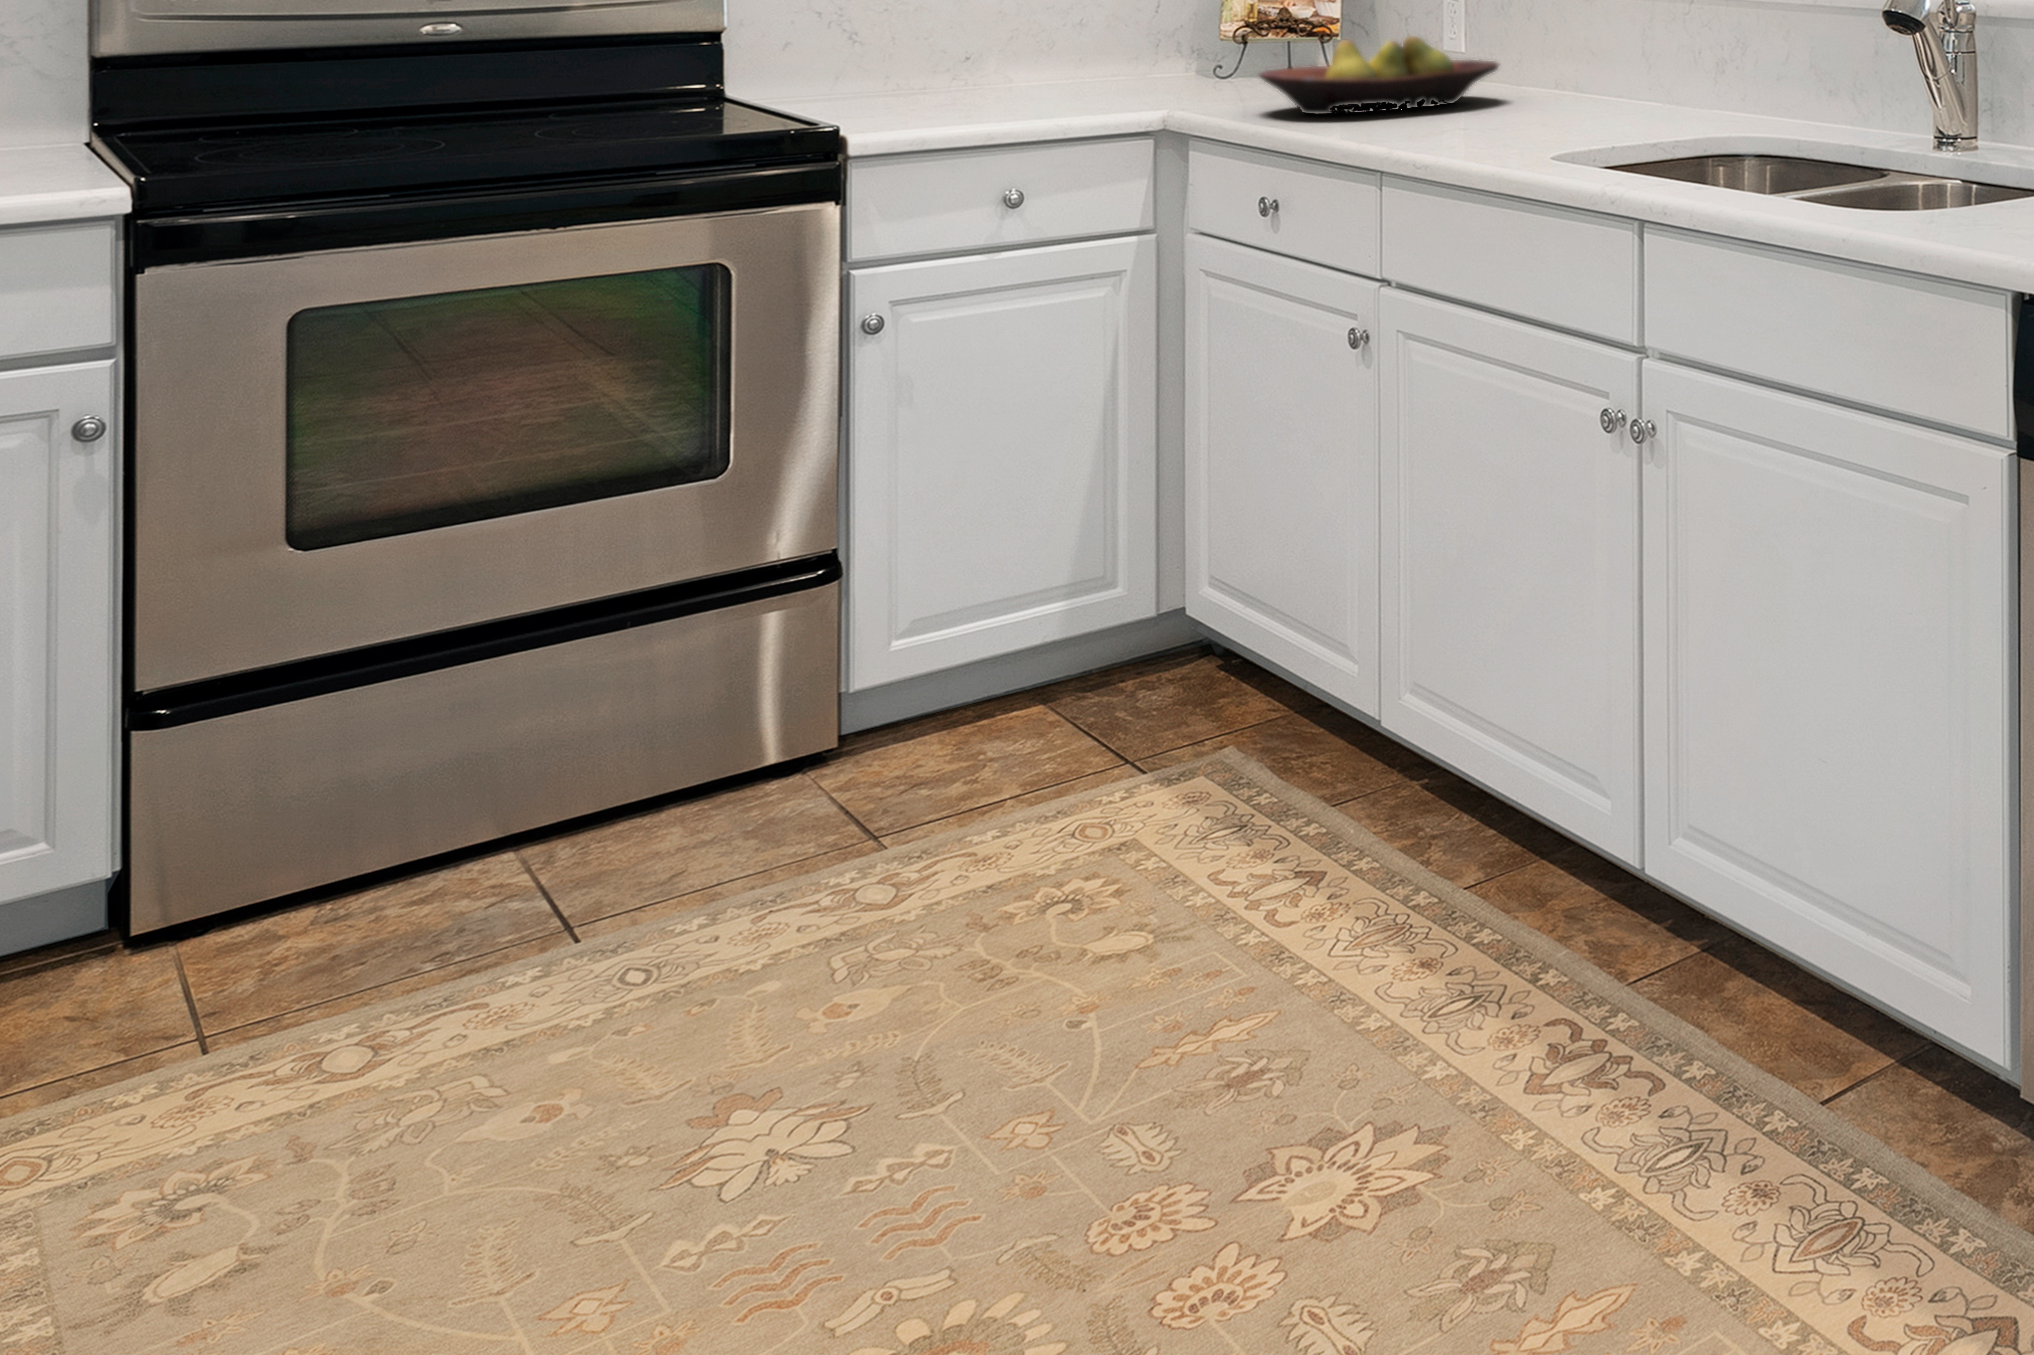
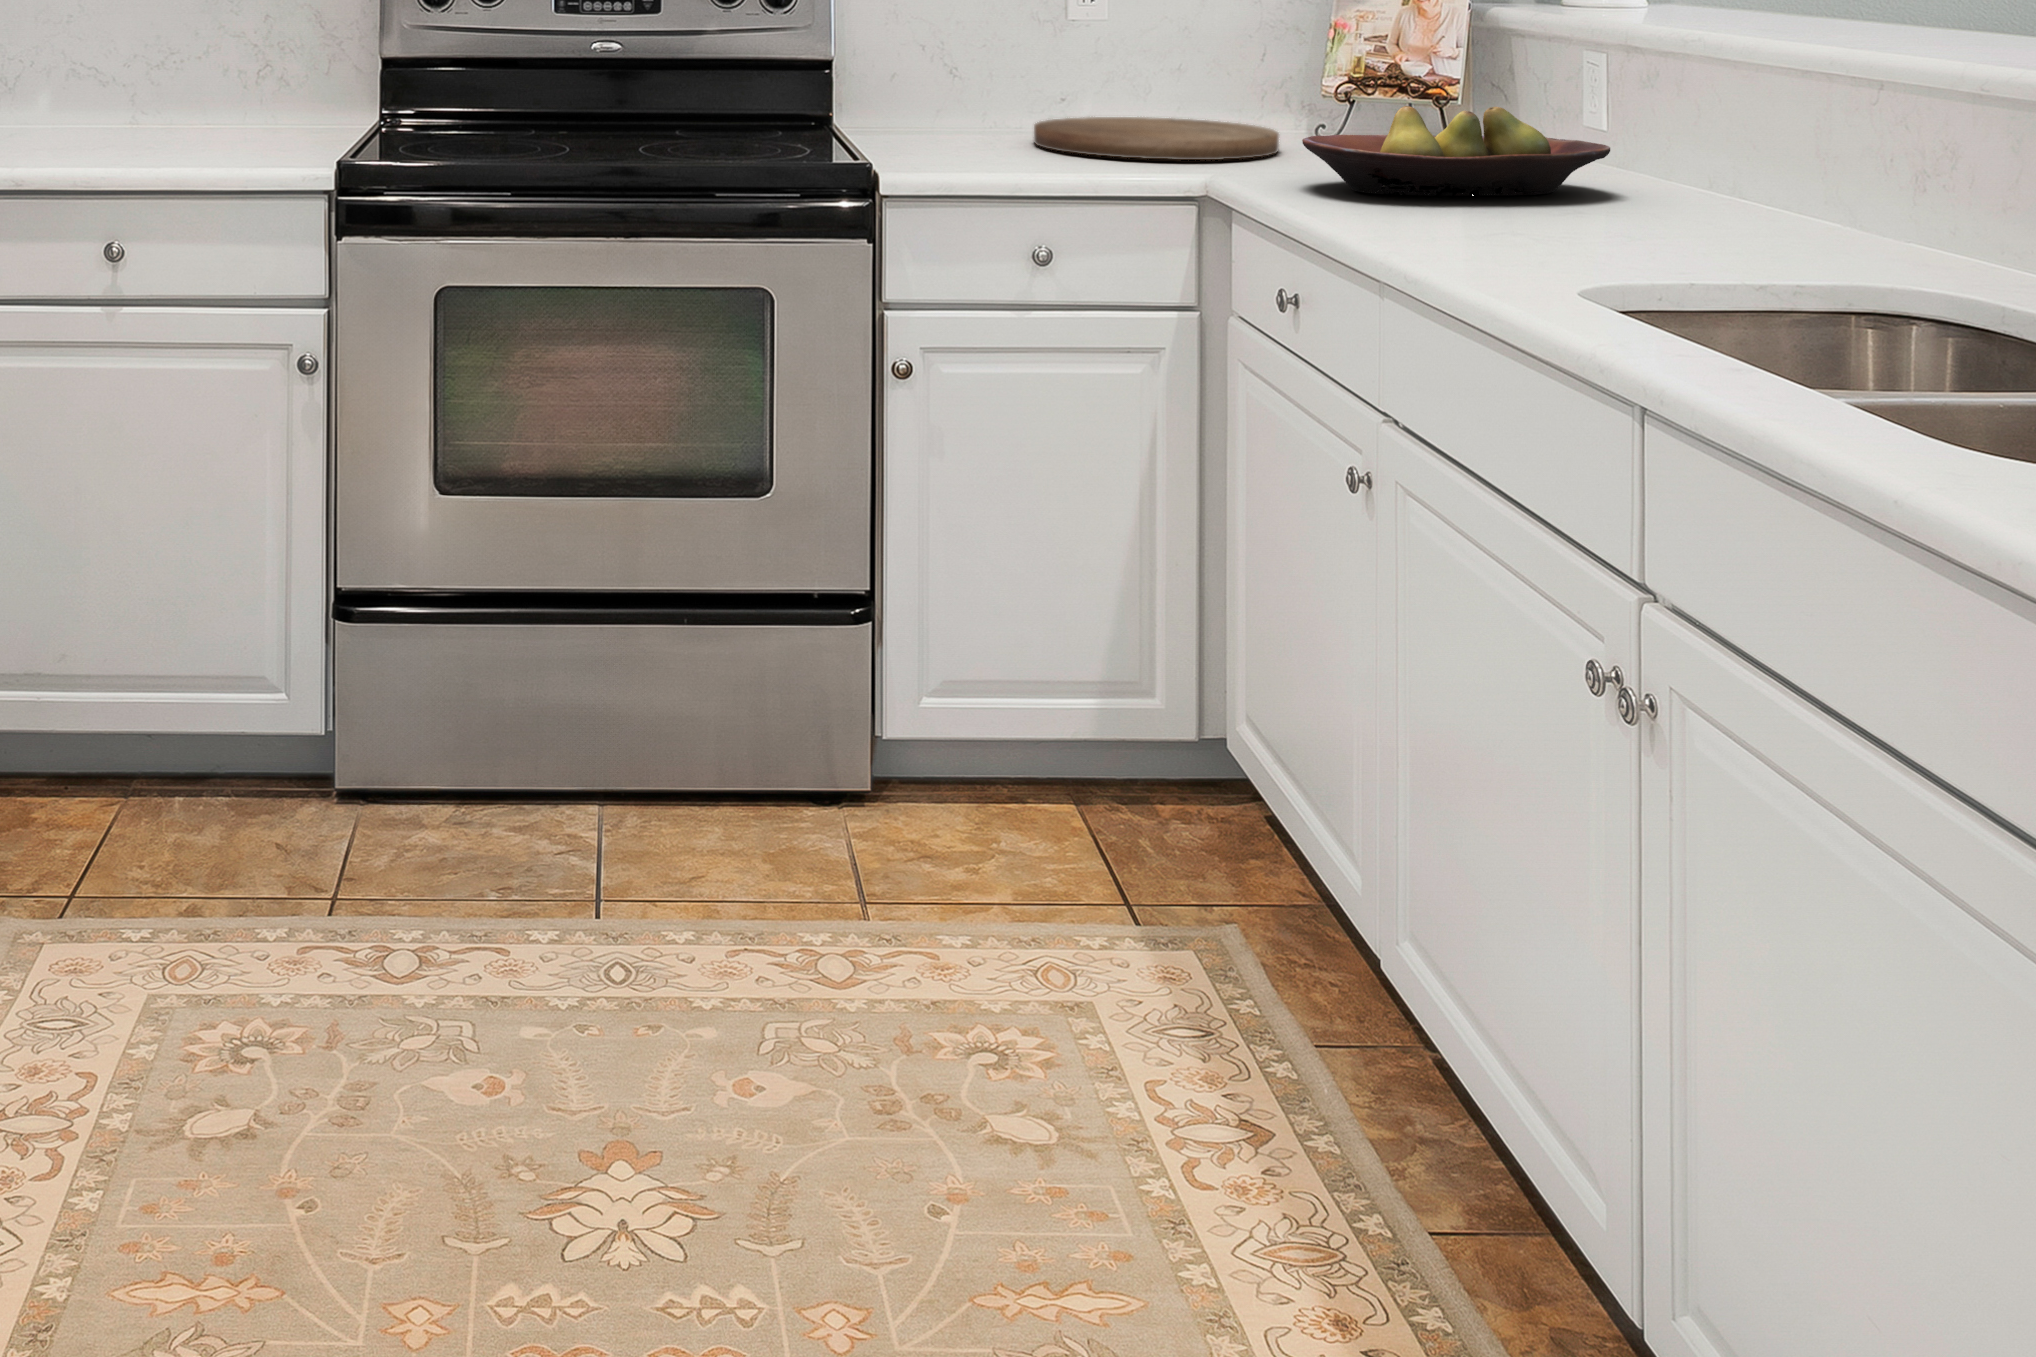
cutting board: none [967,68,1206,105] -> present [1034,117,1279,160]

